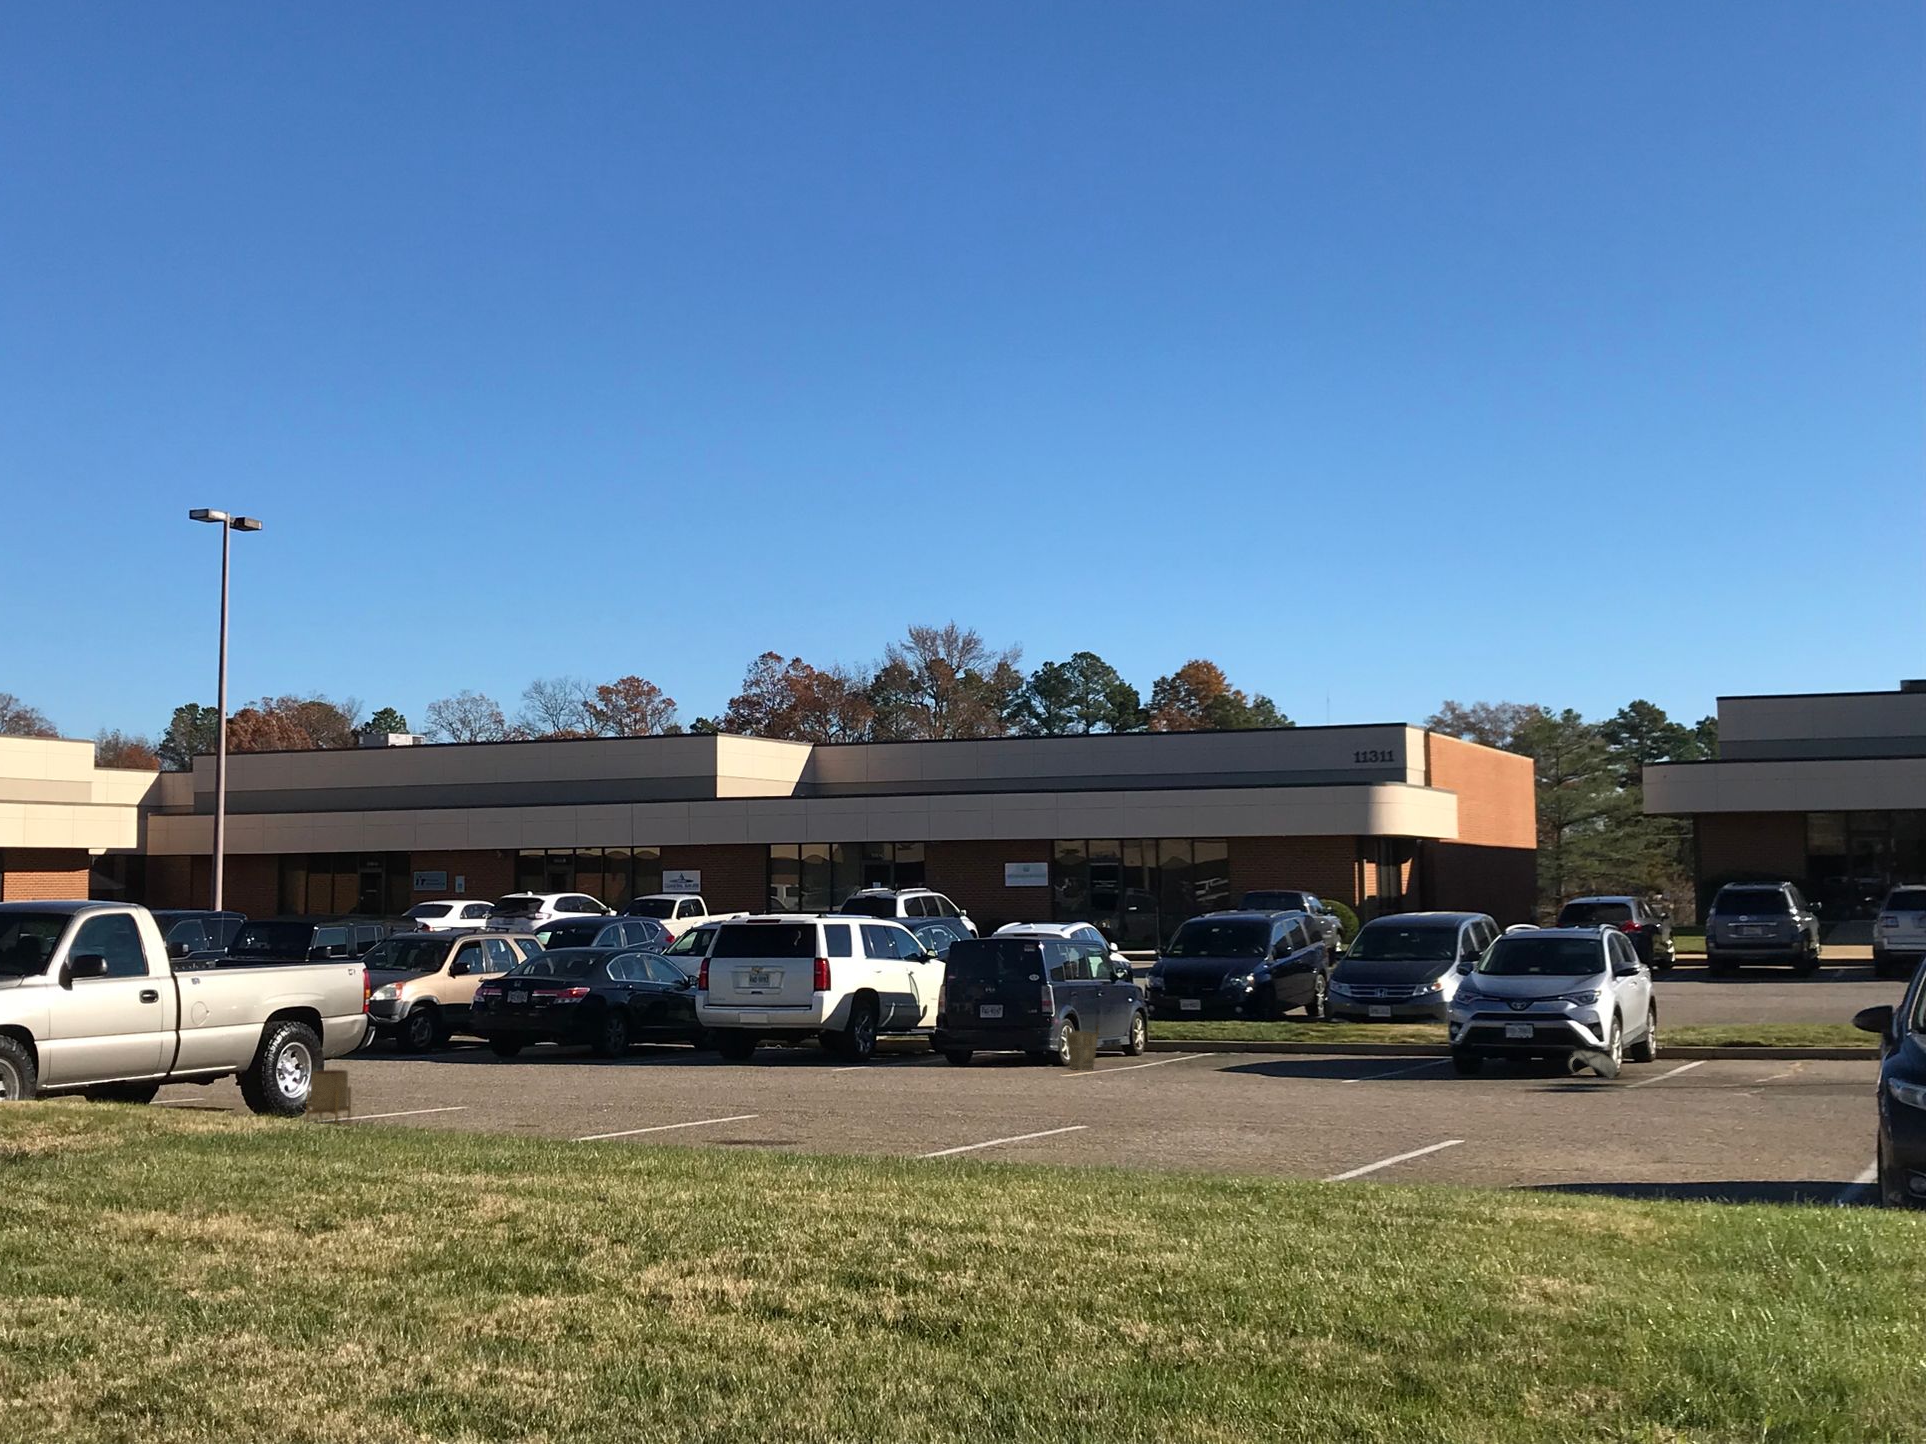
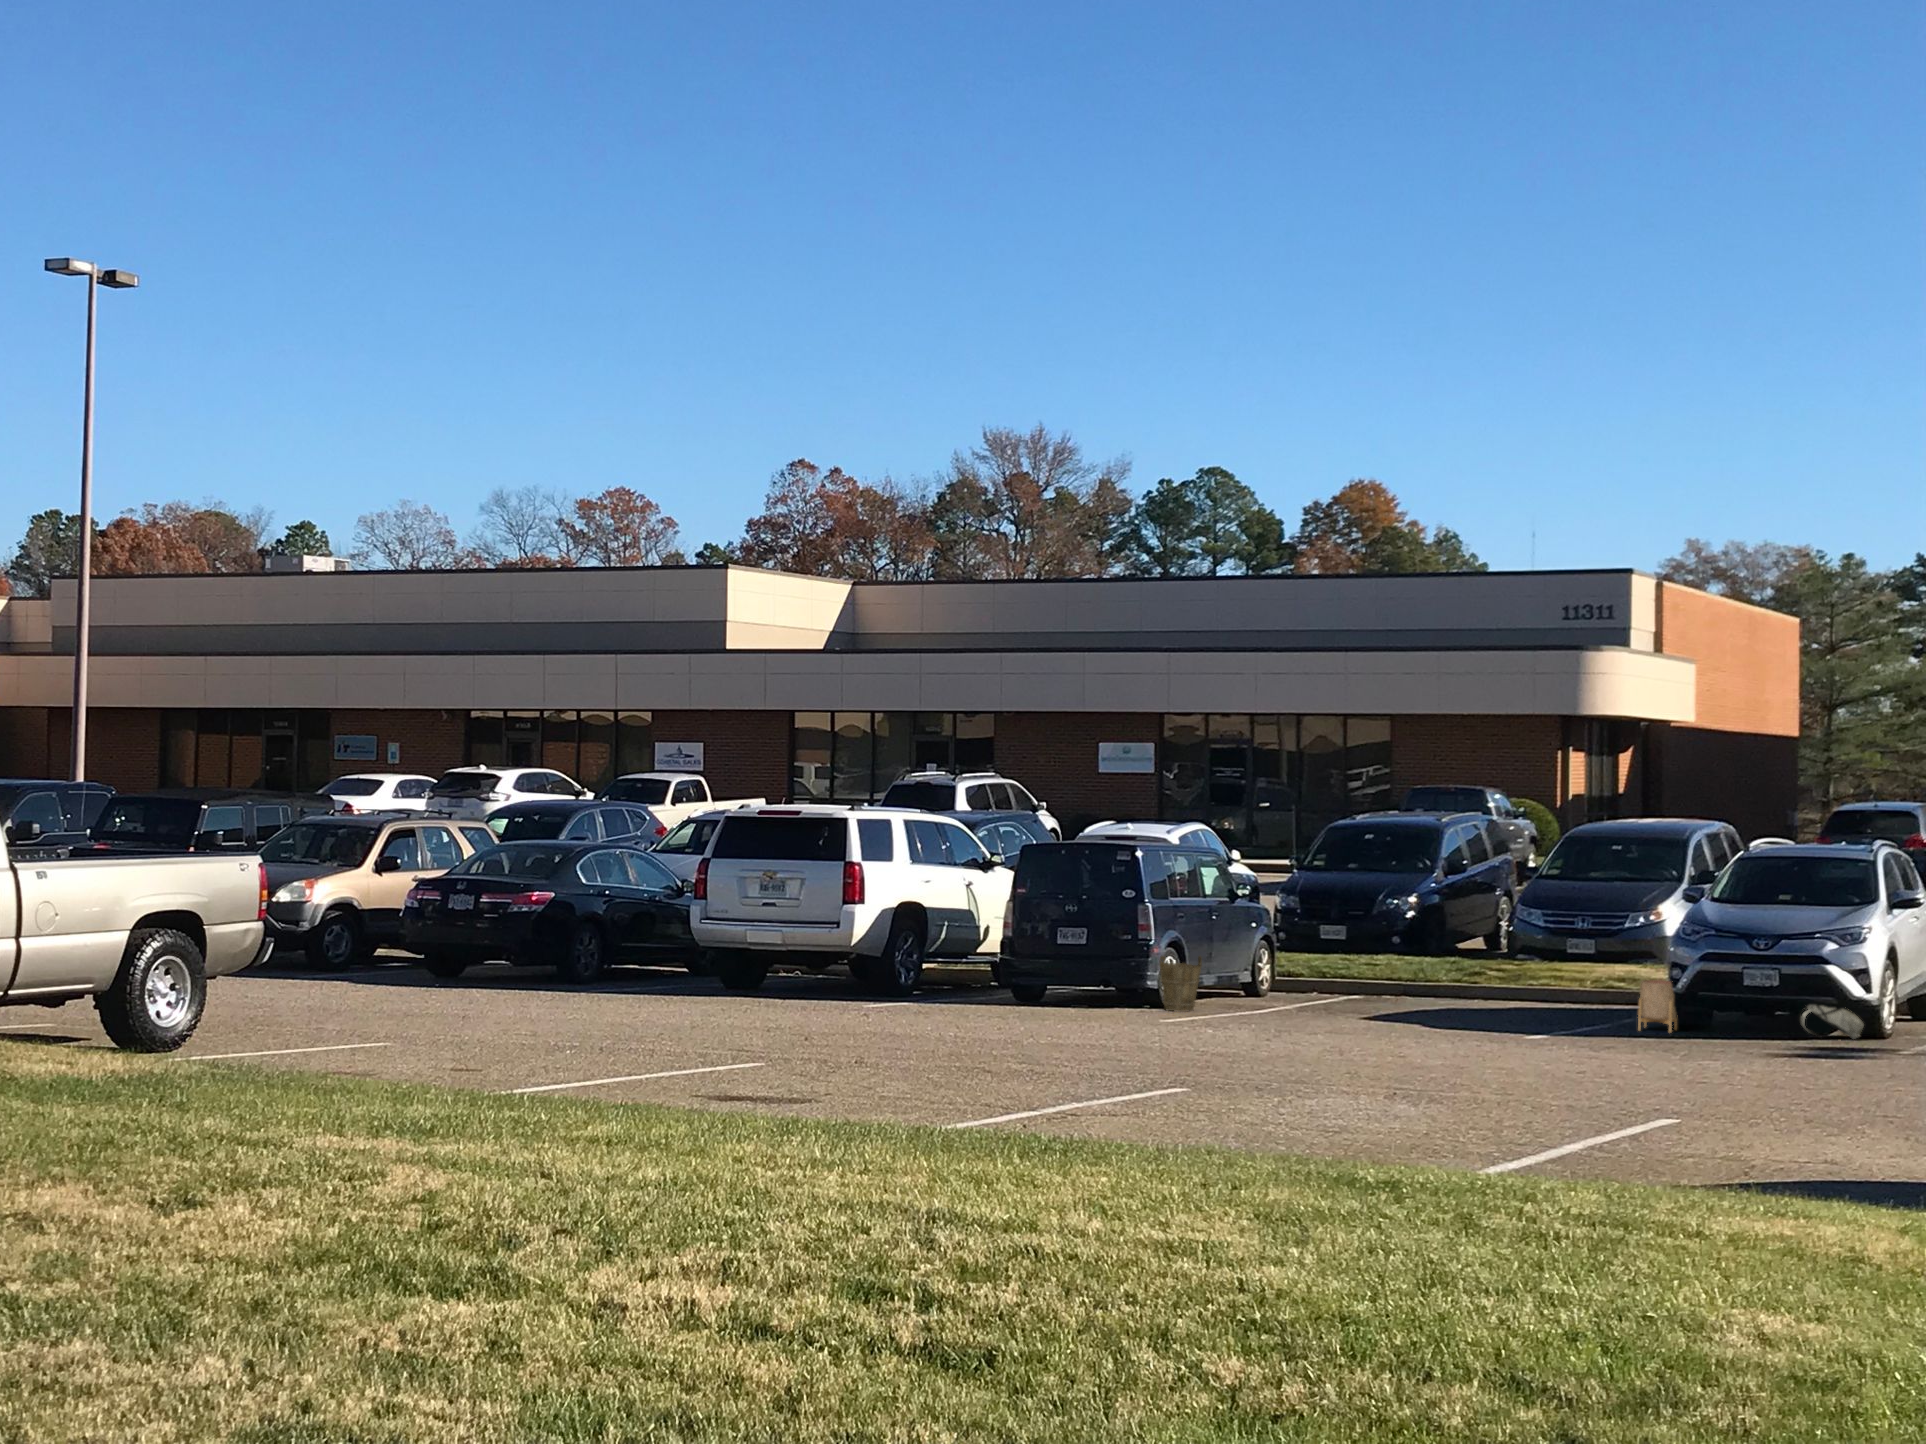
planter: present [306,1070,351,1123] -> present [1638,980,1677,1032]

